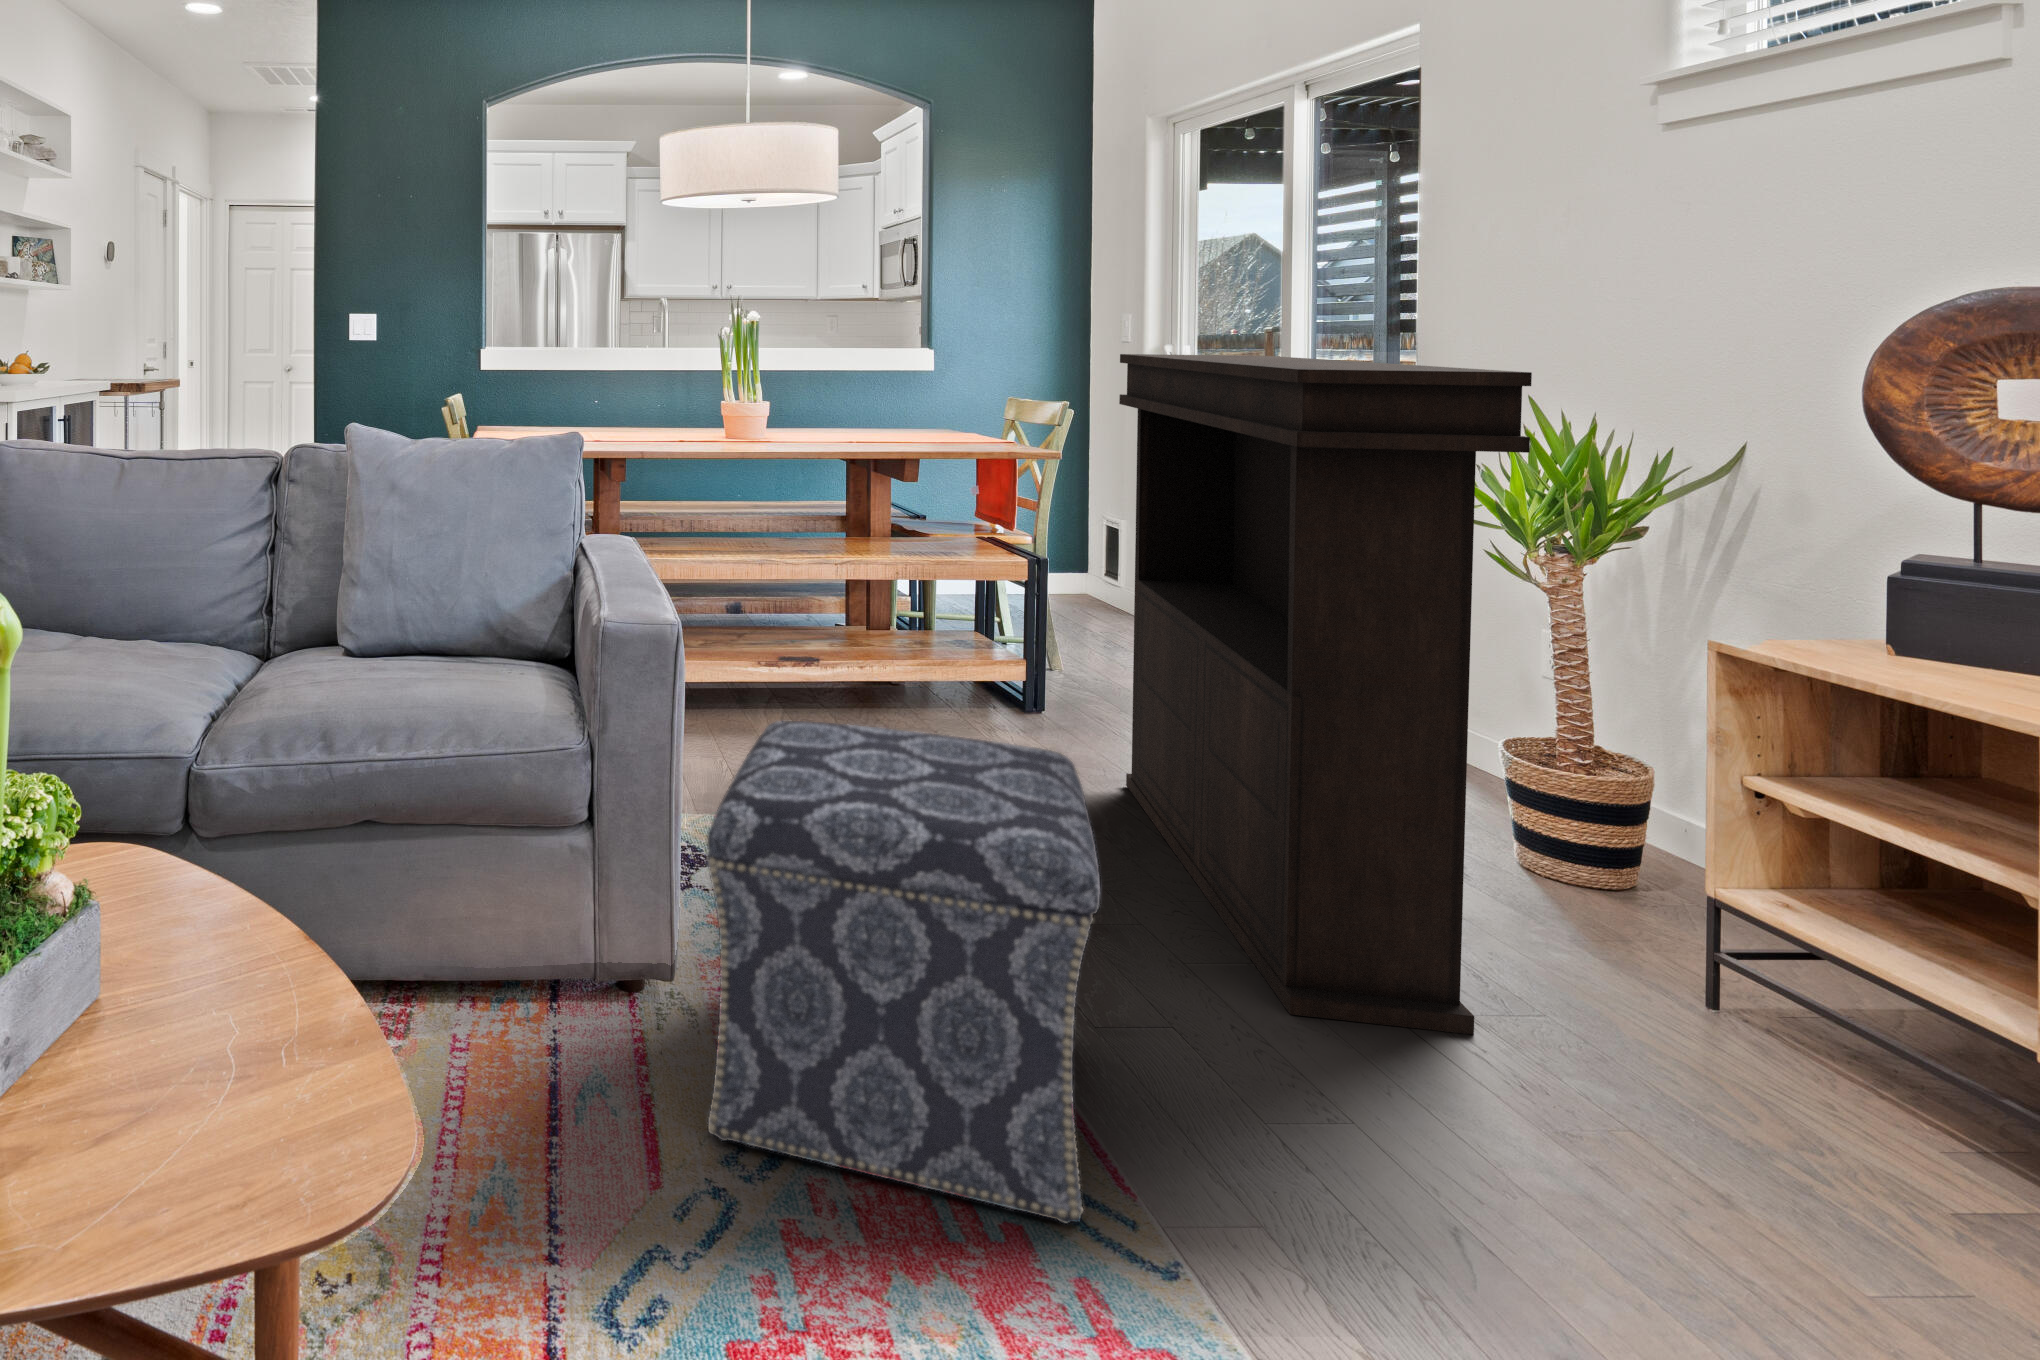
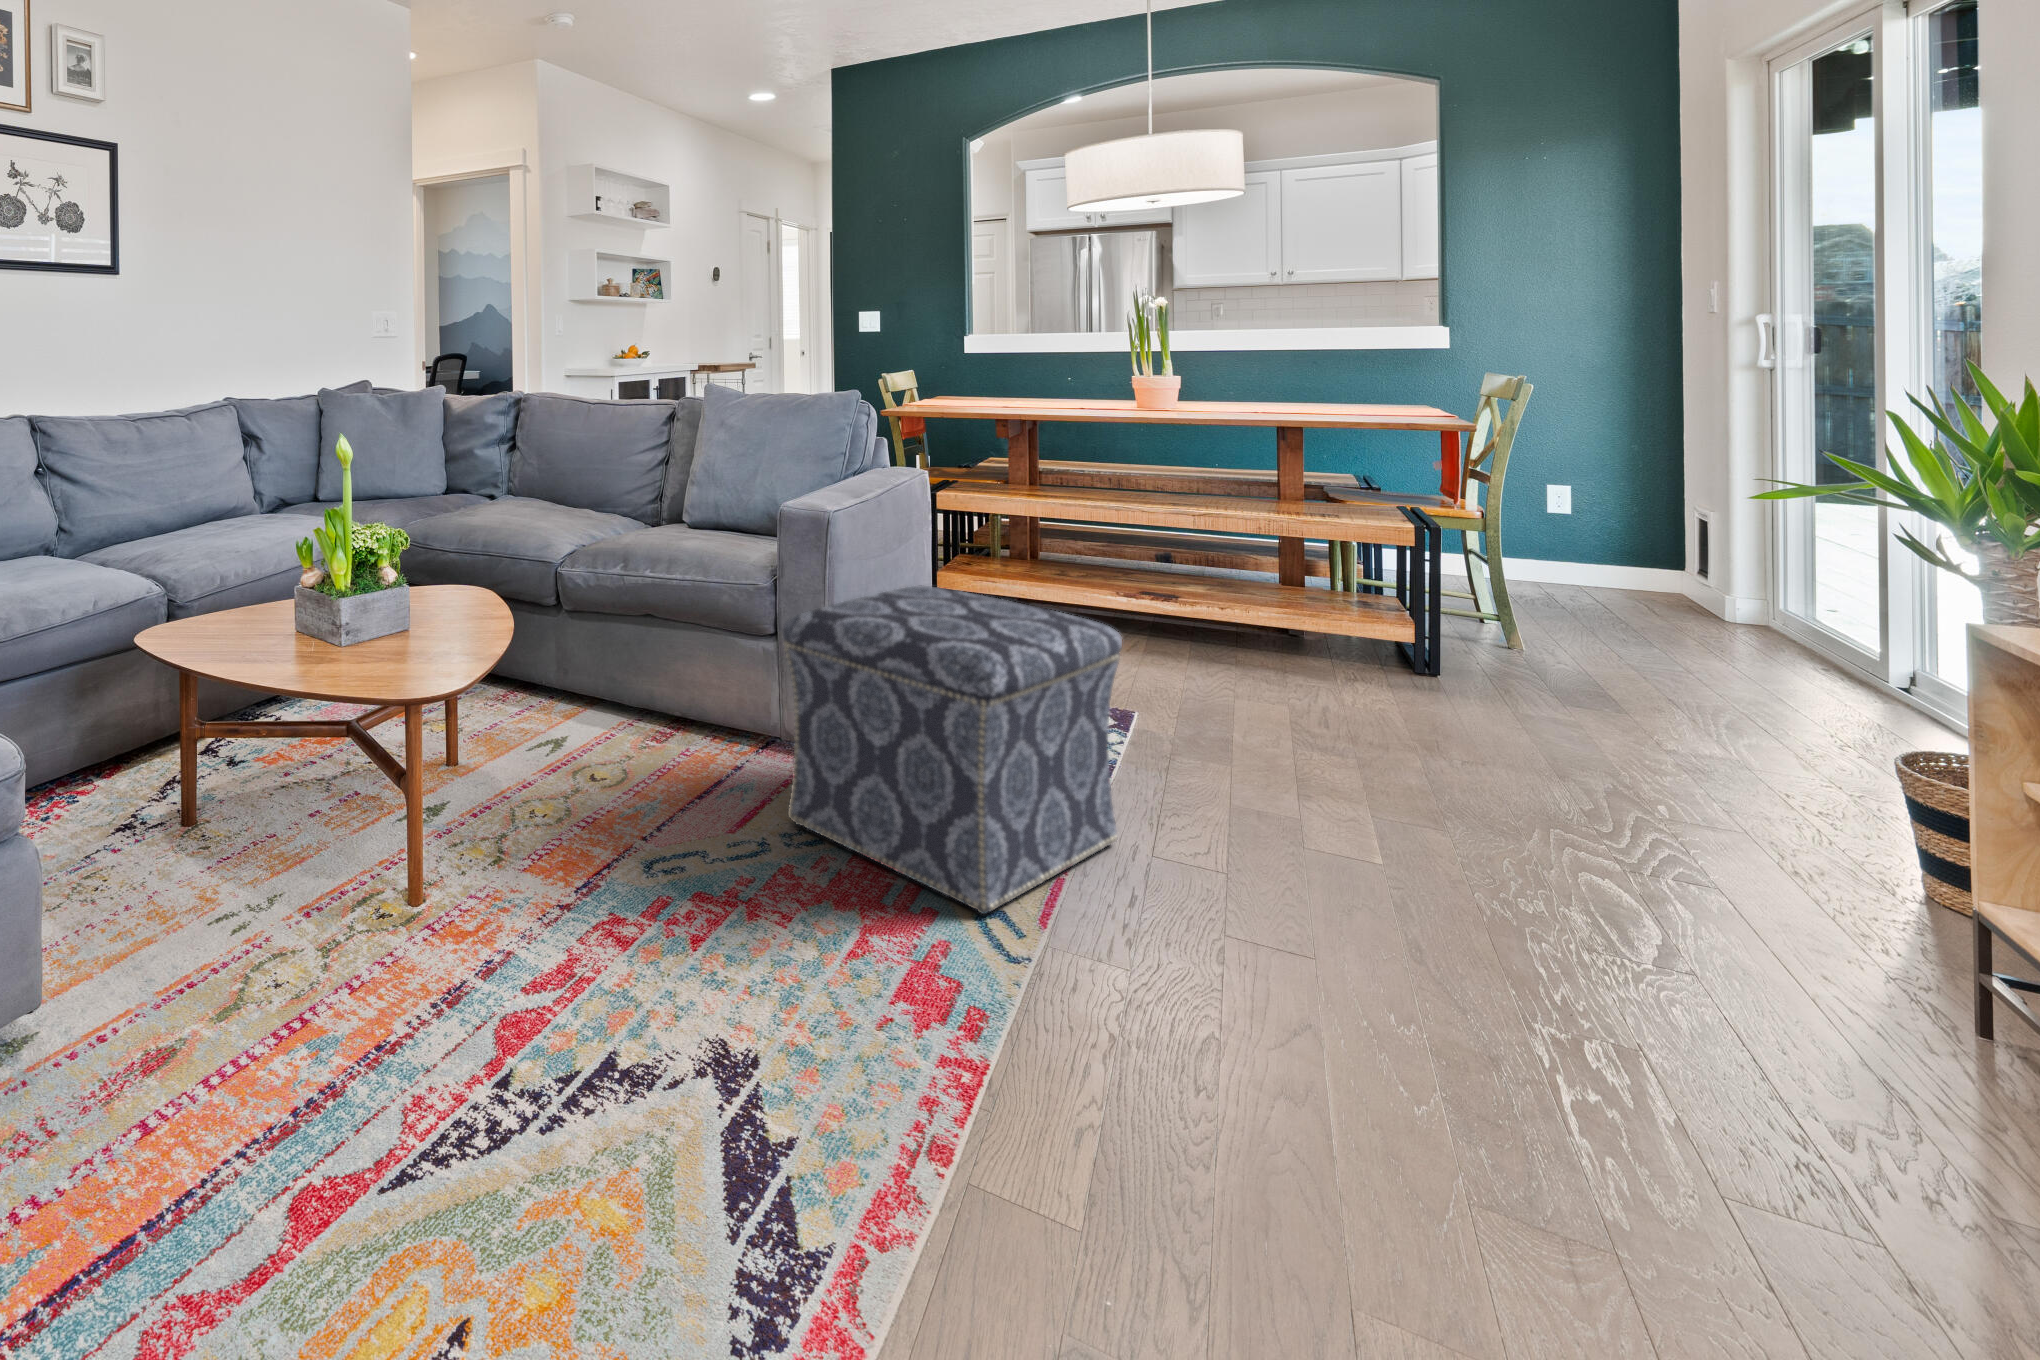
console table: present [1119,354,1532,1035] -> none [1338,320,1604,945]

